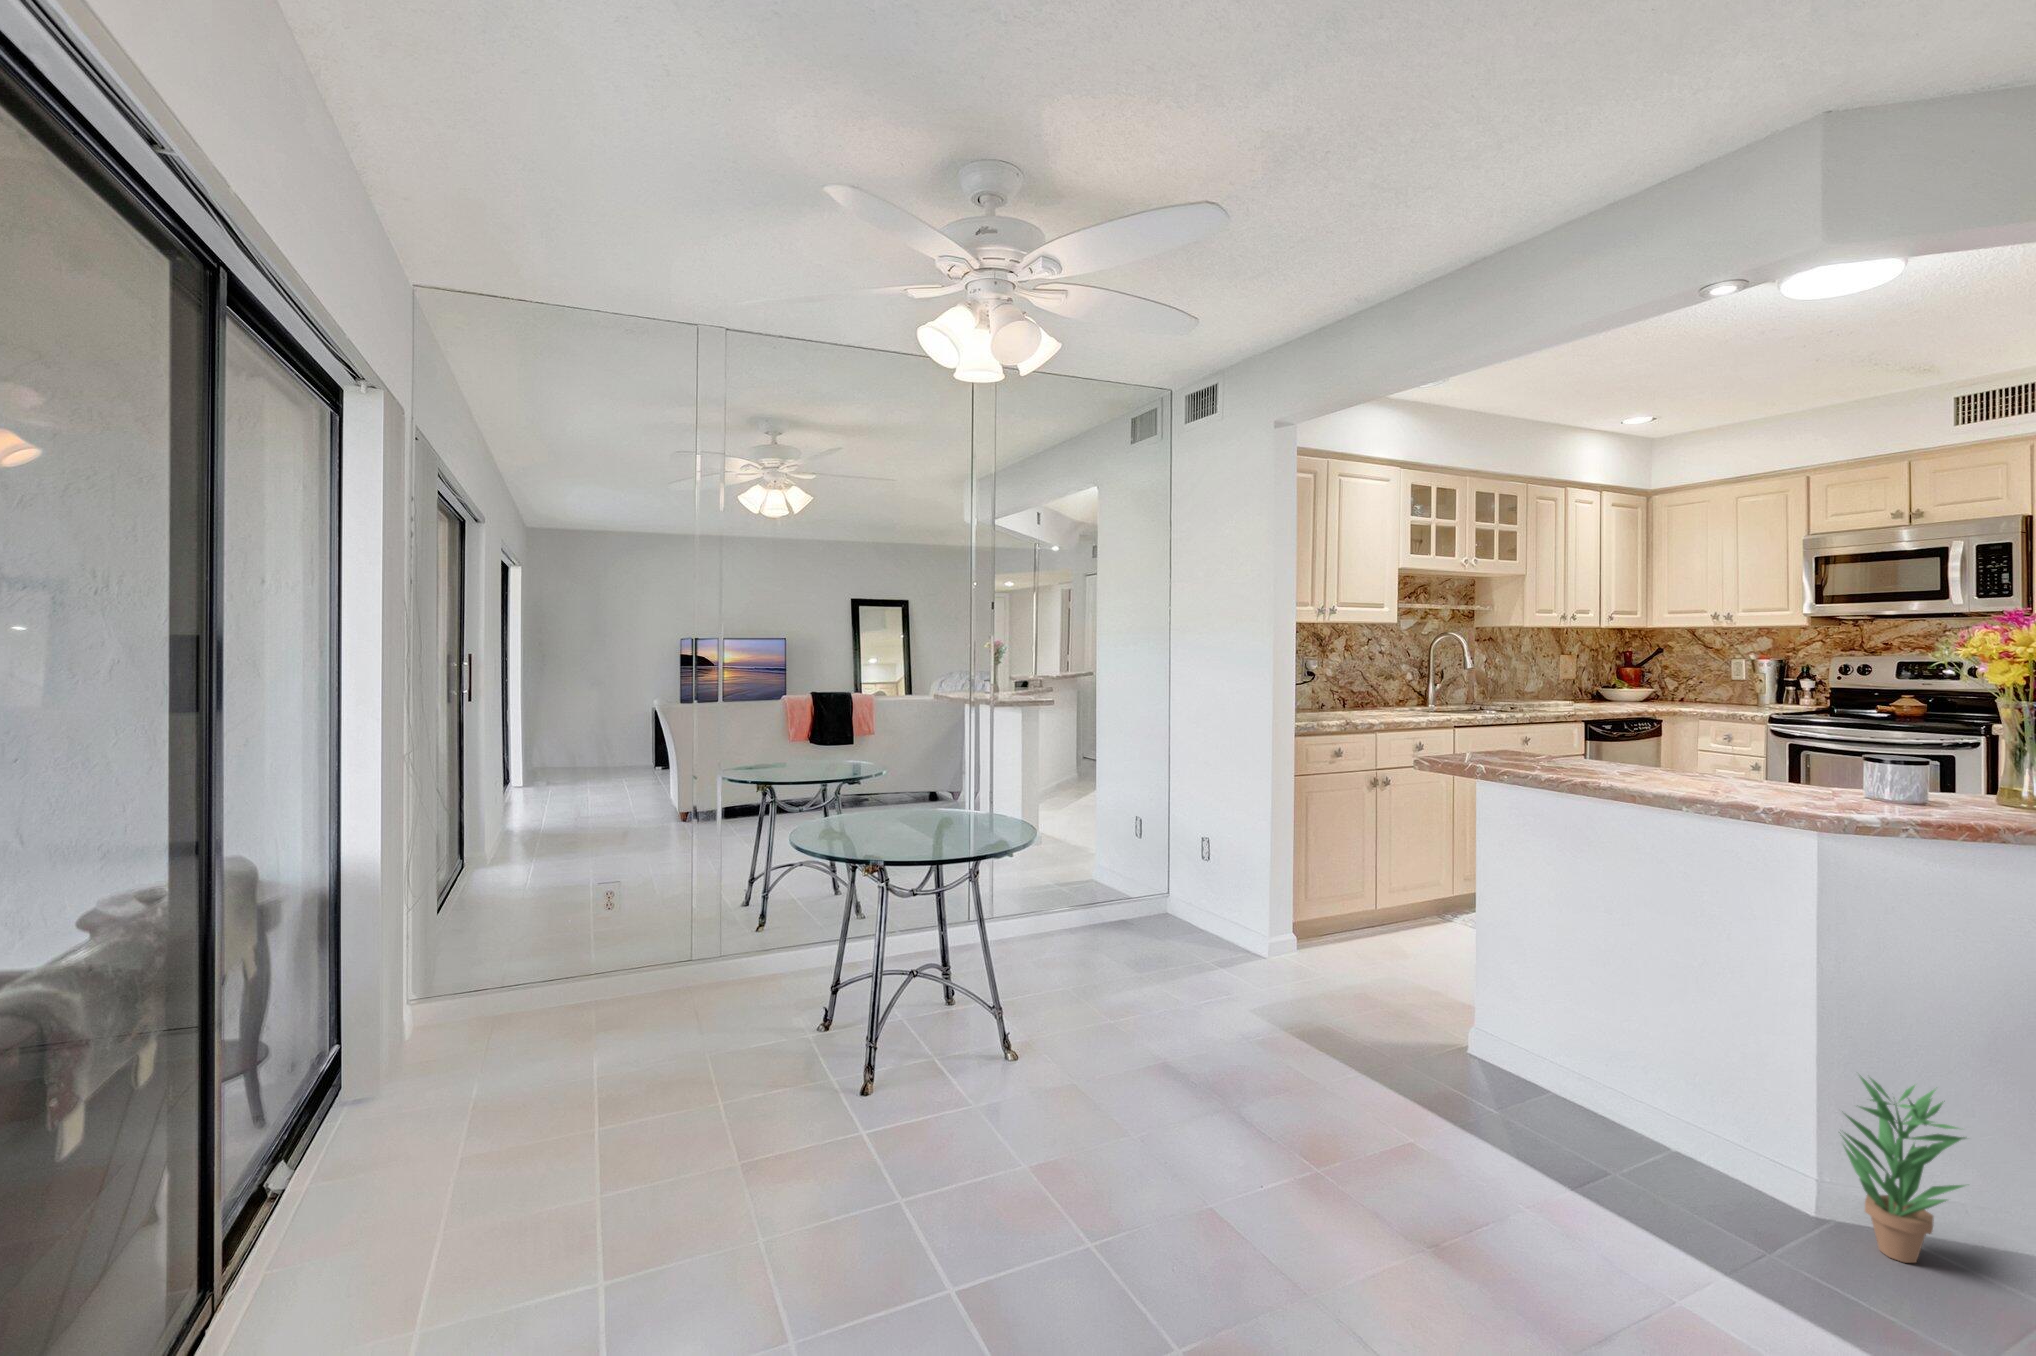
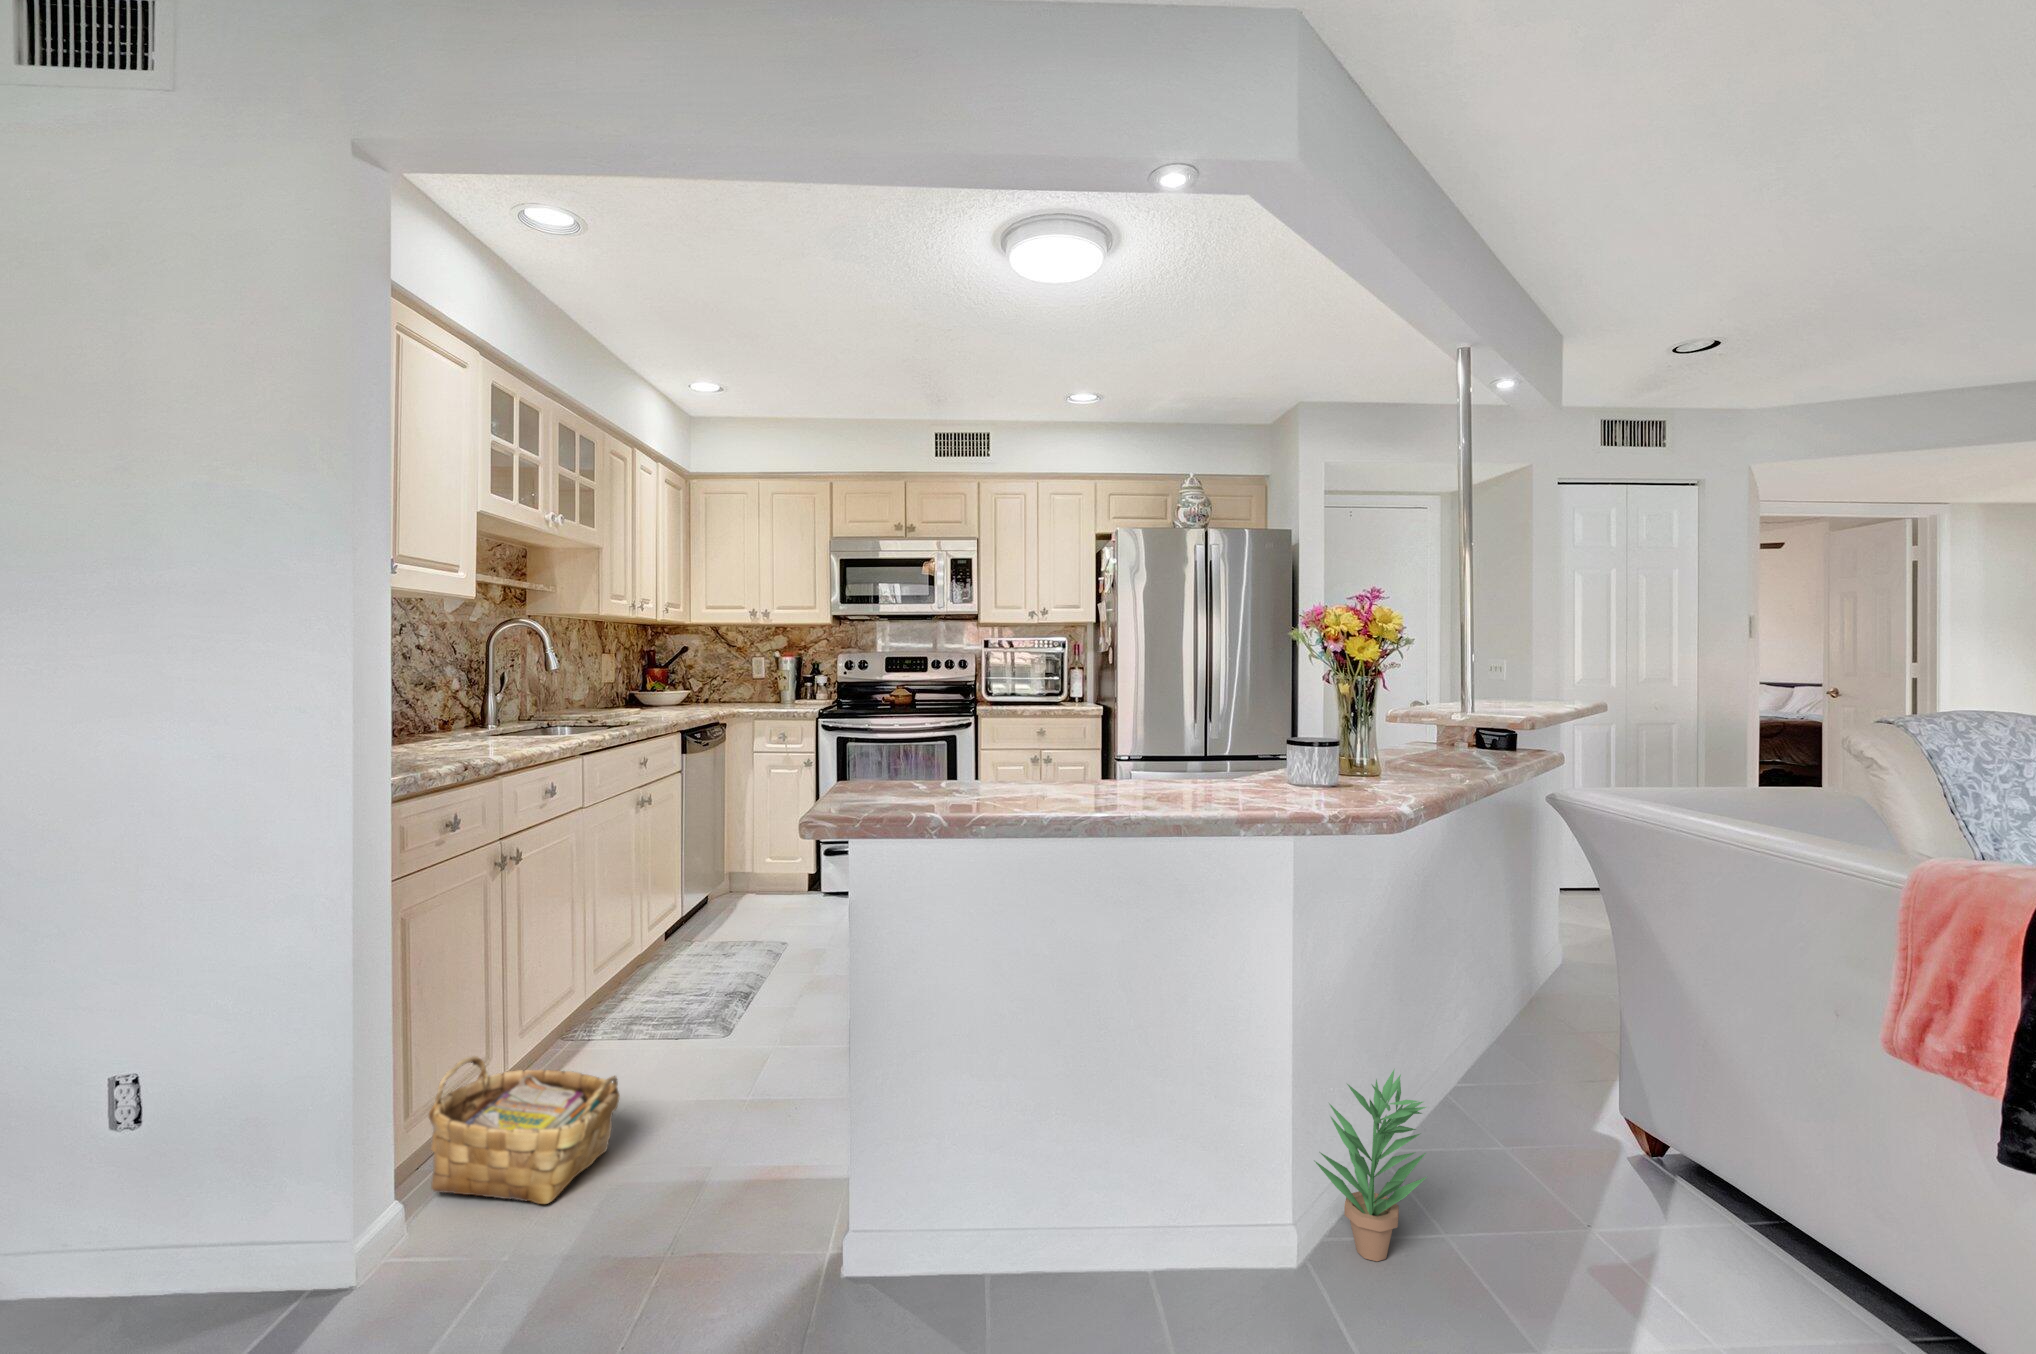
woven basket: none [1305,884,1404,971] -> present [428,1056,620,1204]

